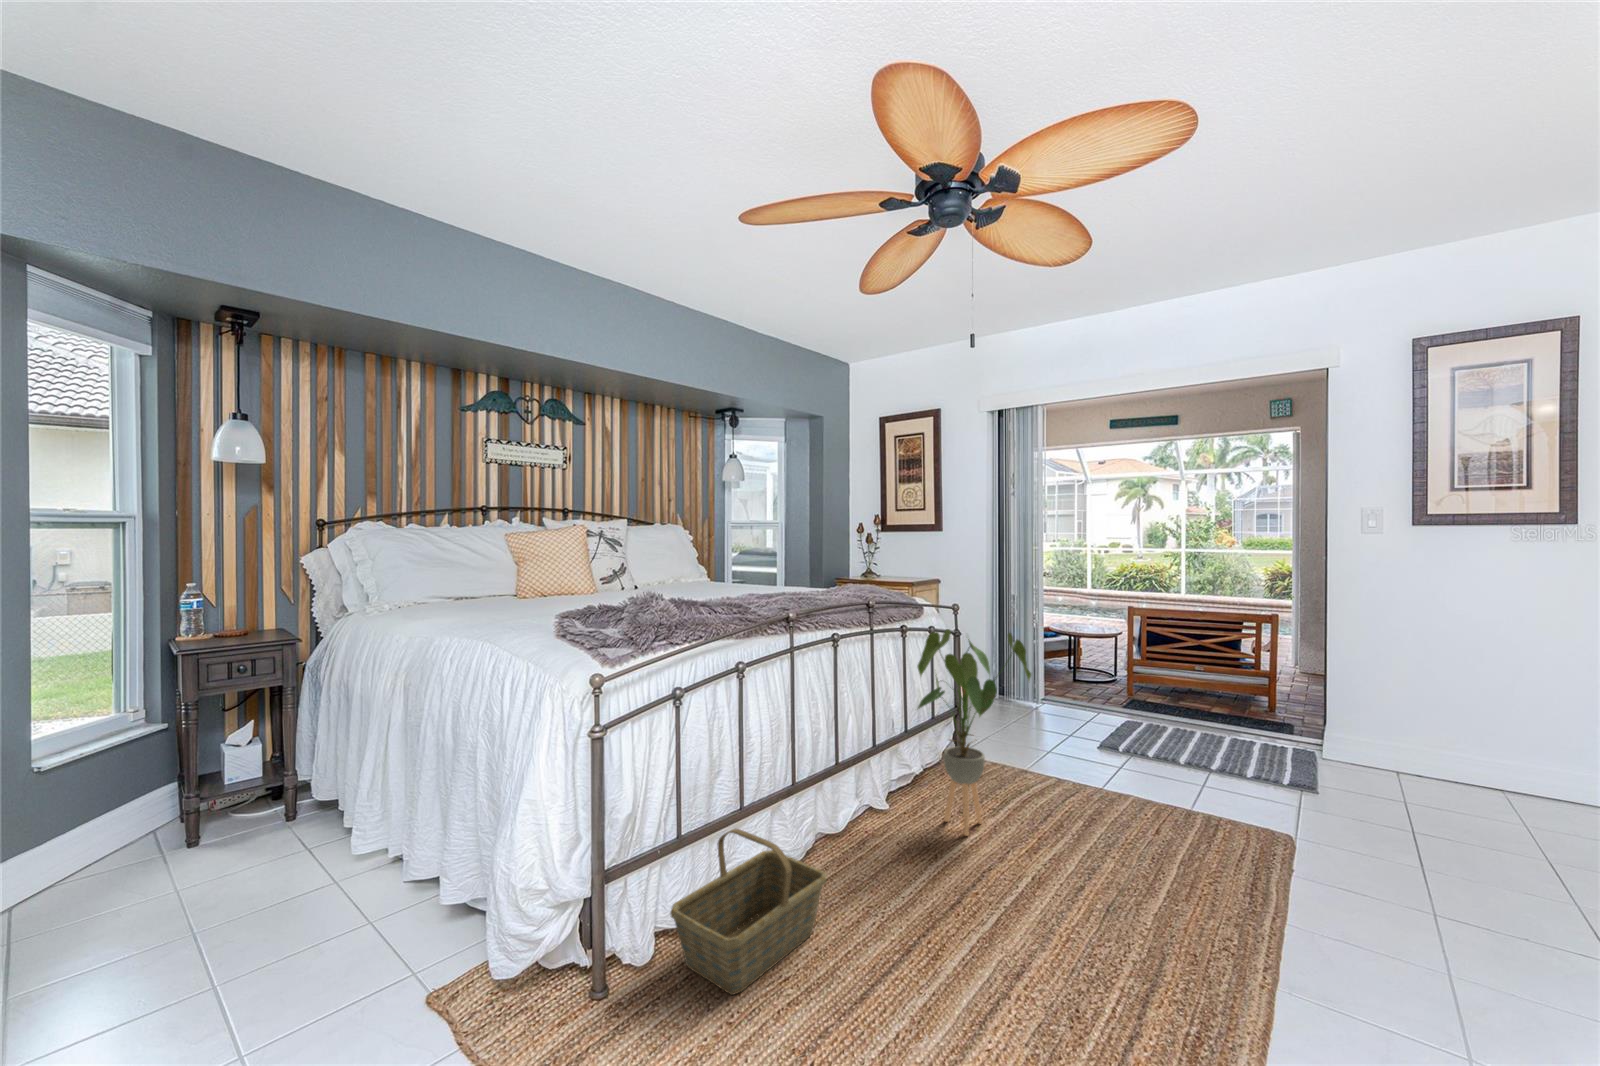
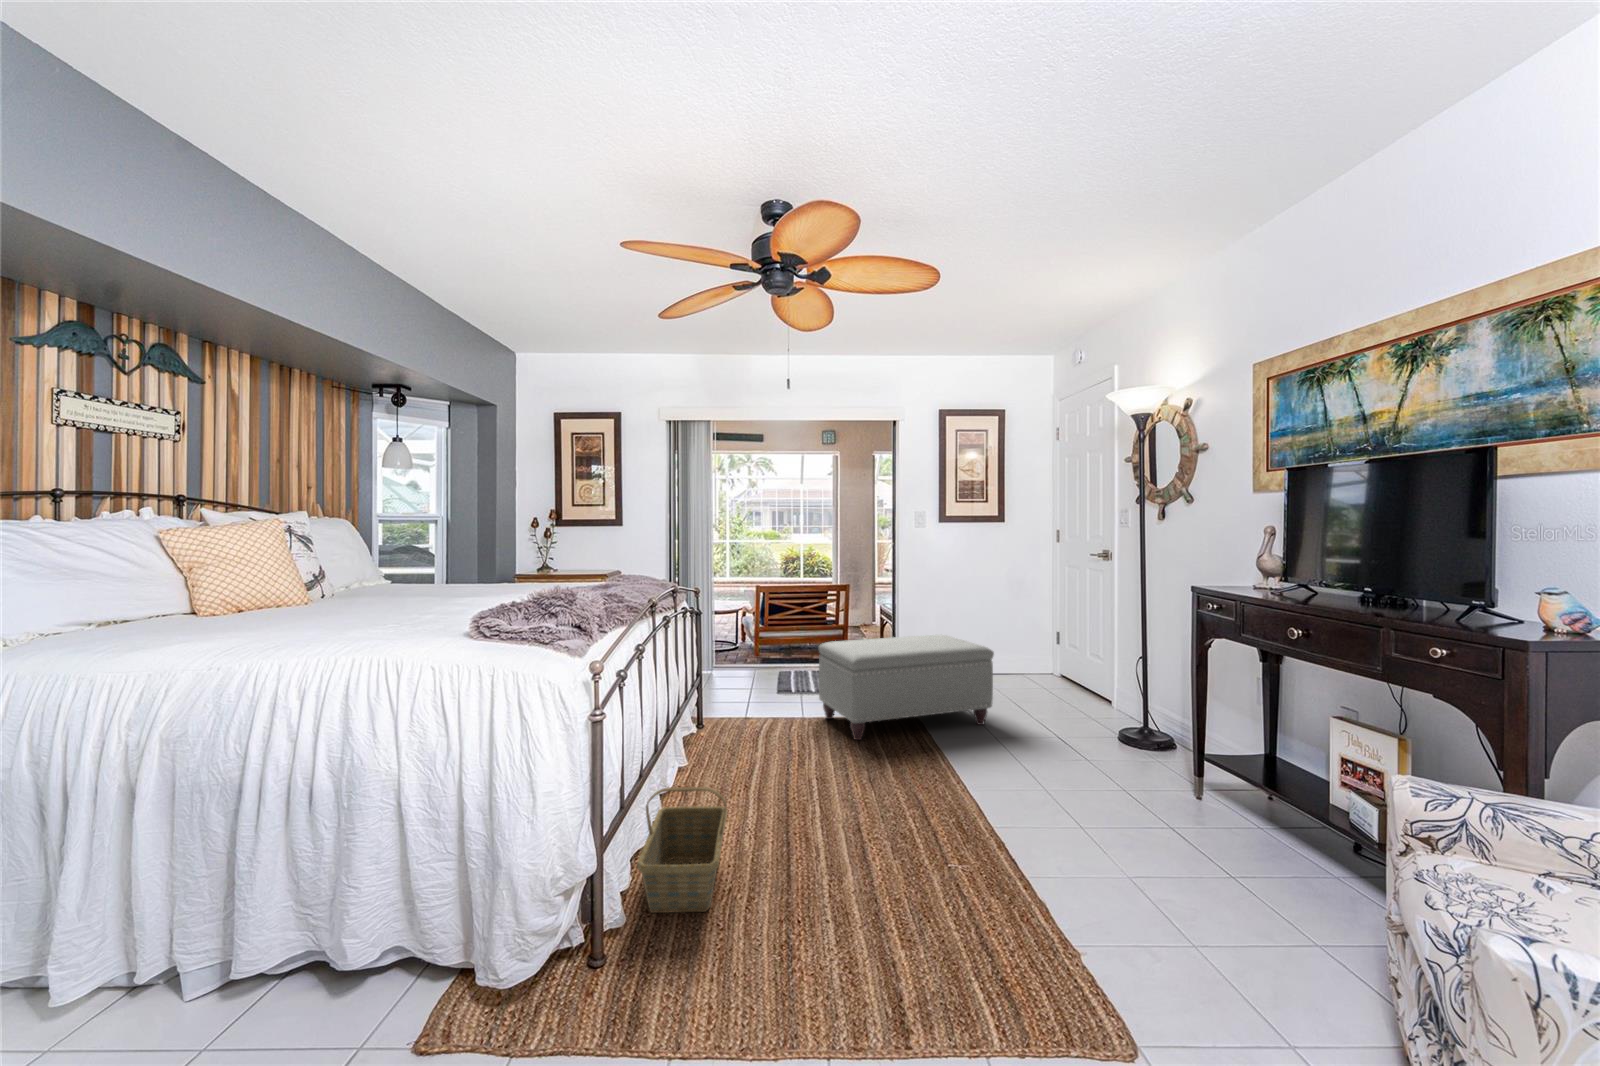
house plant: present [917,629,1031,836] -> none [696,606,786,769]
ottoman: none [1124,690,1455,882] -> present [819,635,994,740]

